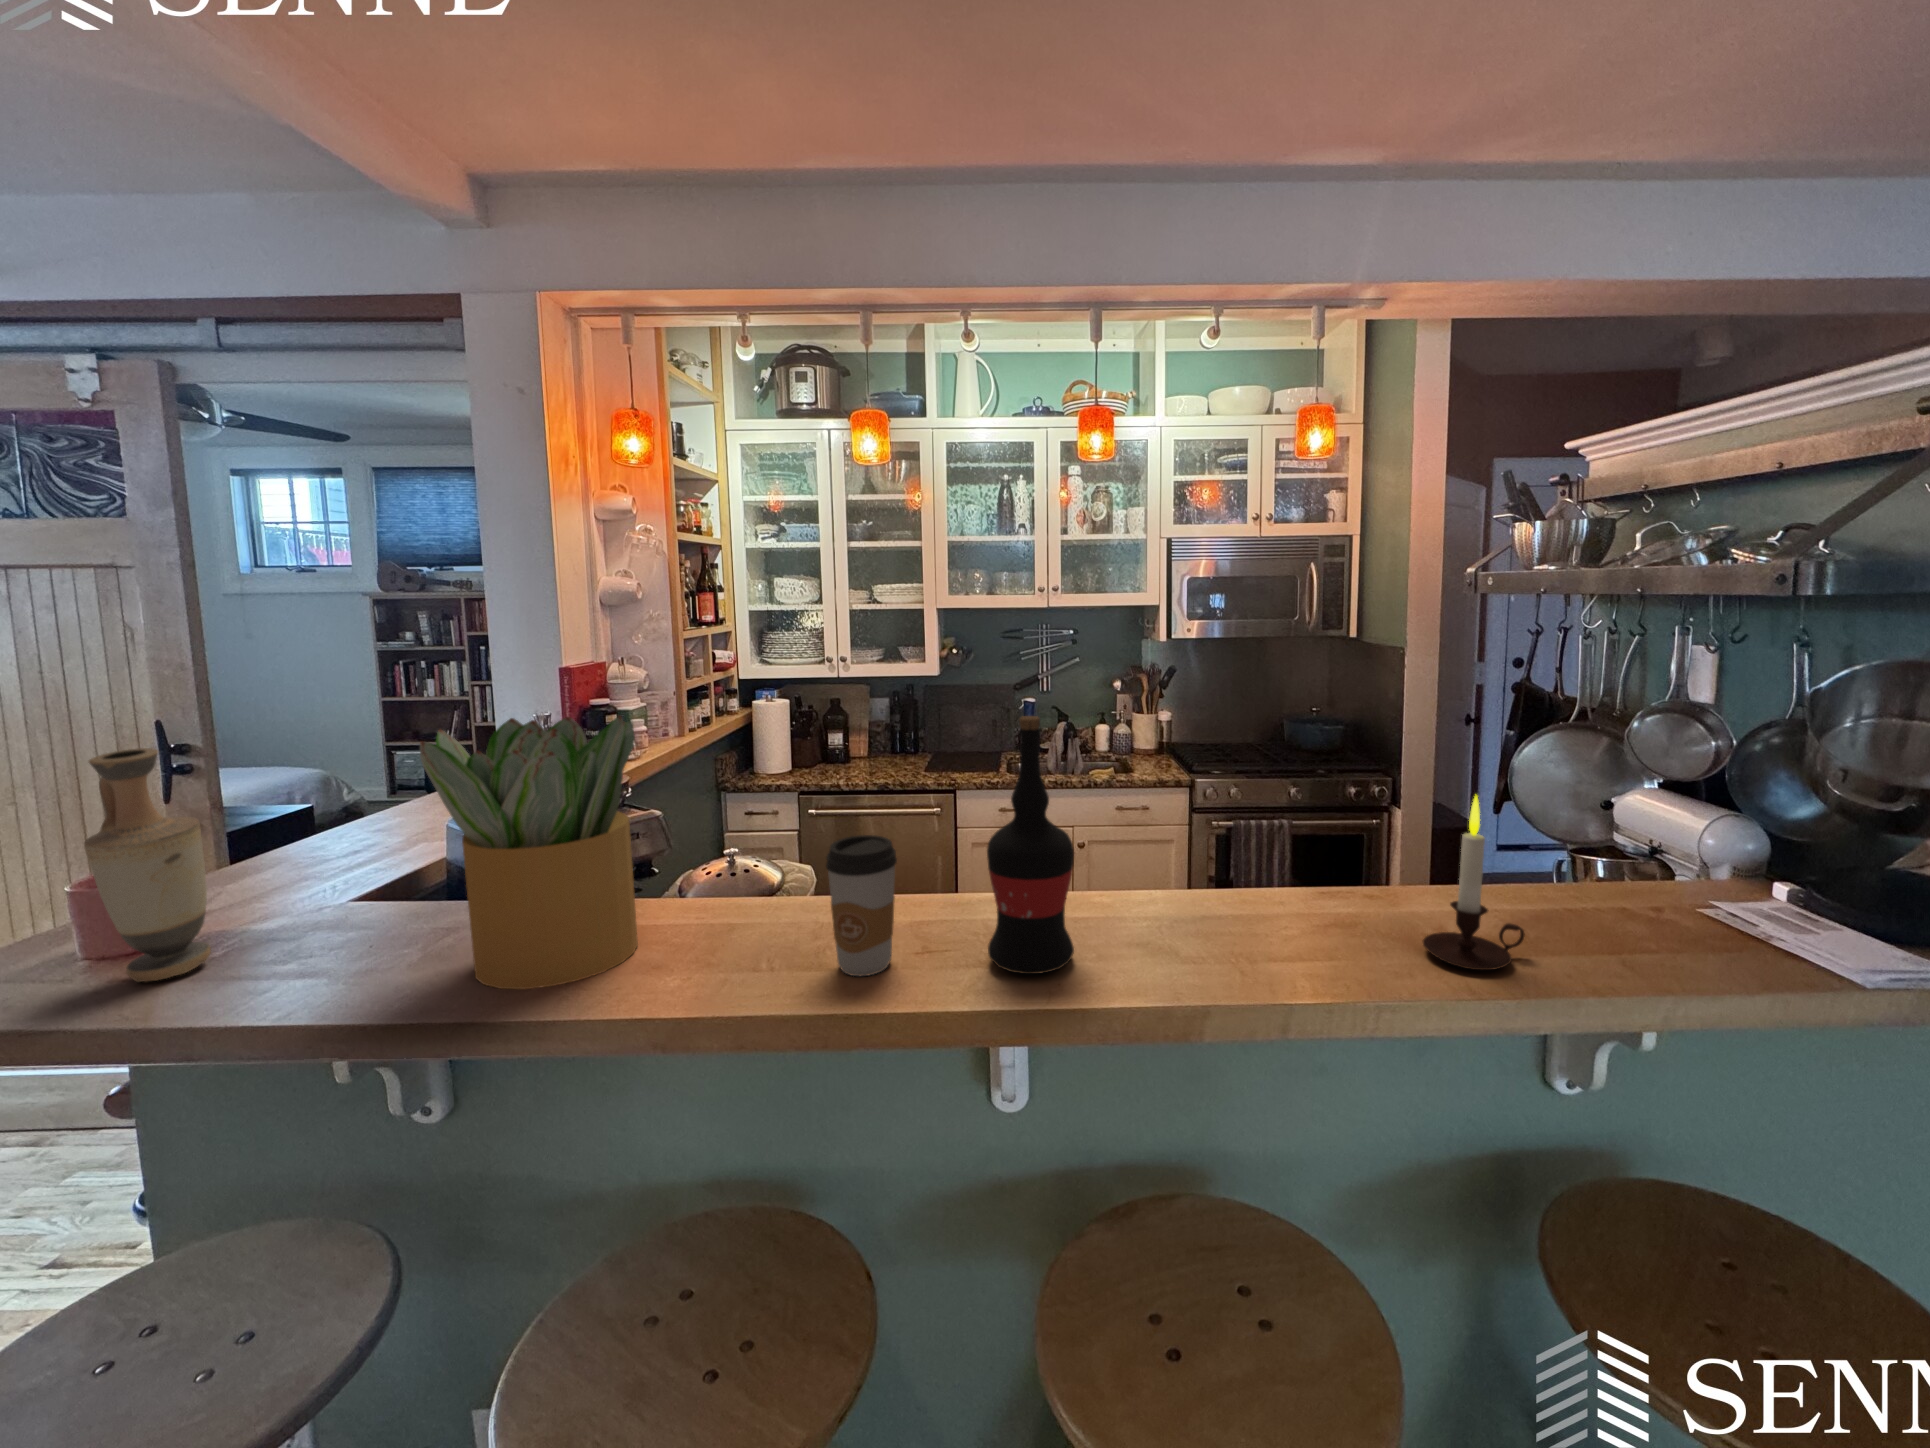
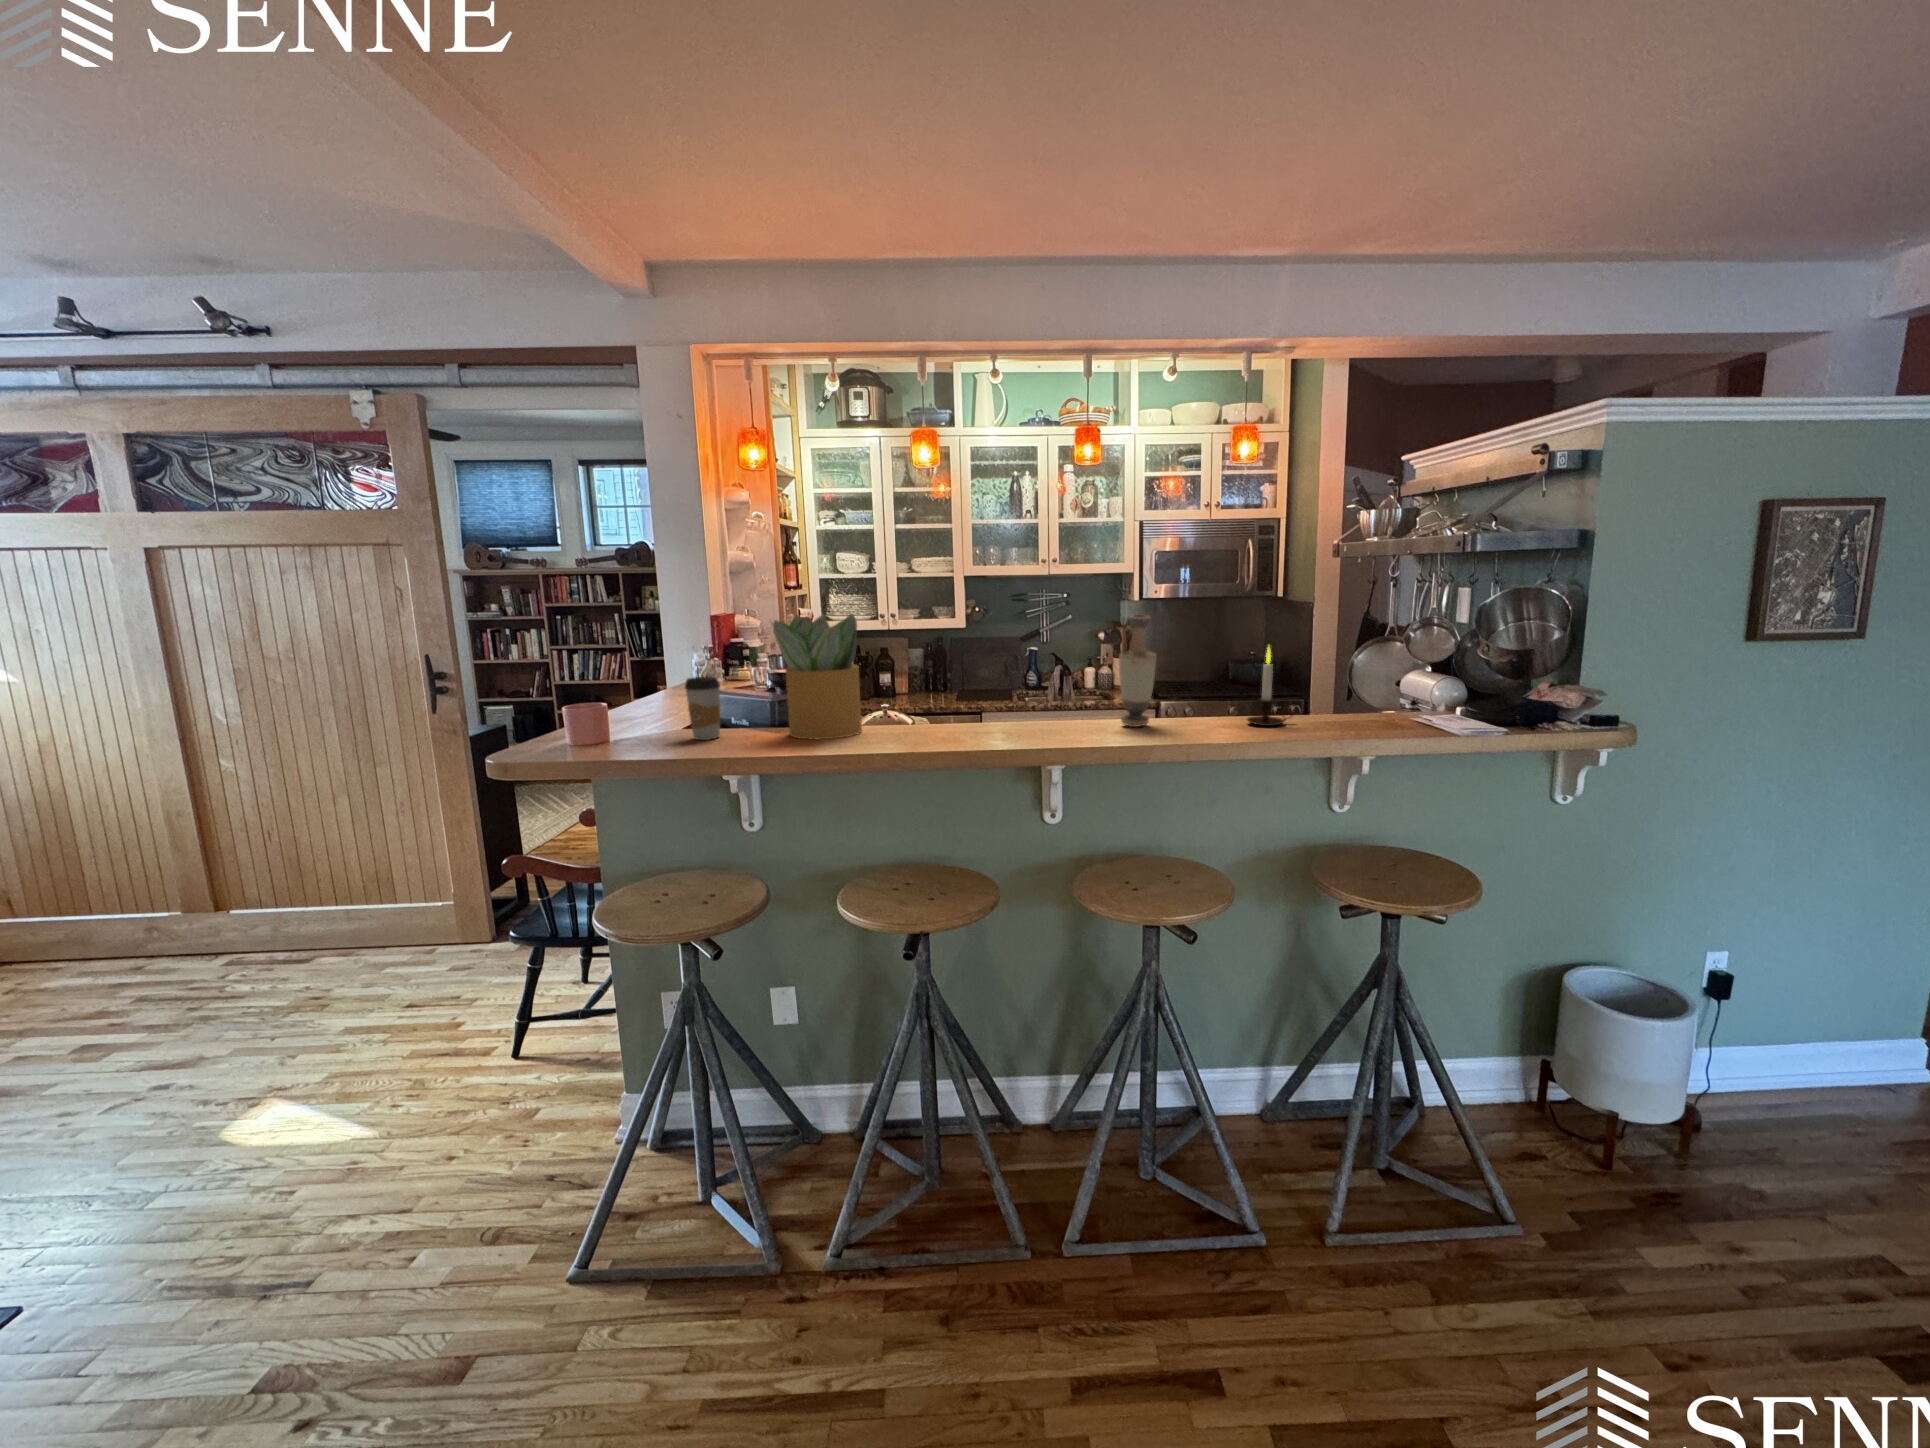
wine bottle: present [987,716,1074,974] -> none [1038,609,1080,730]
vase: present [84,748,211,982] -> present [1119,614,1157,727]
coffee cup: present [826,835,897,976] -> present [685,677,720,740]

